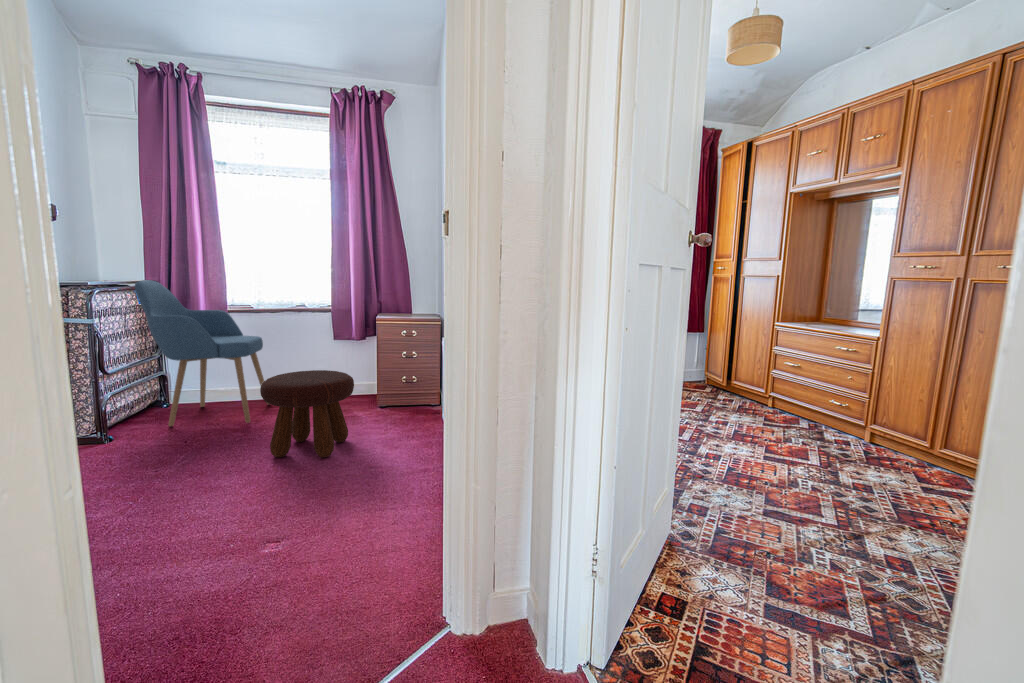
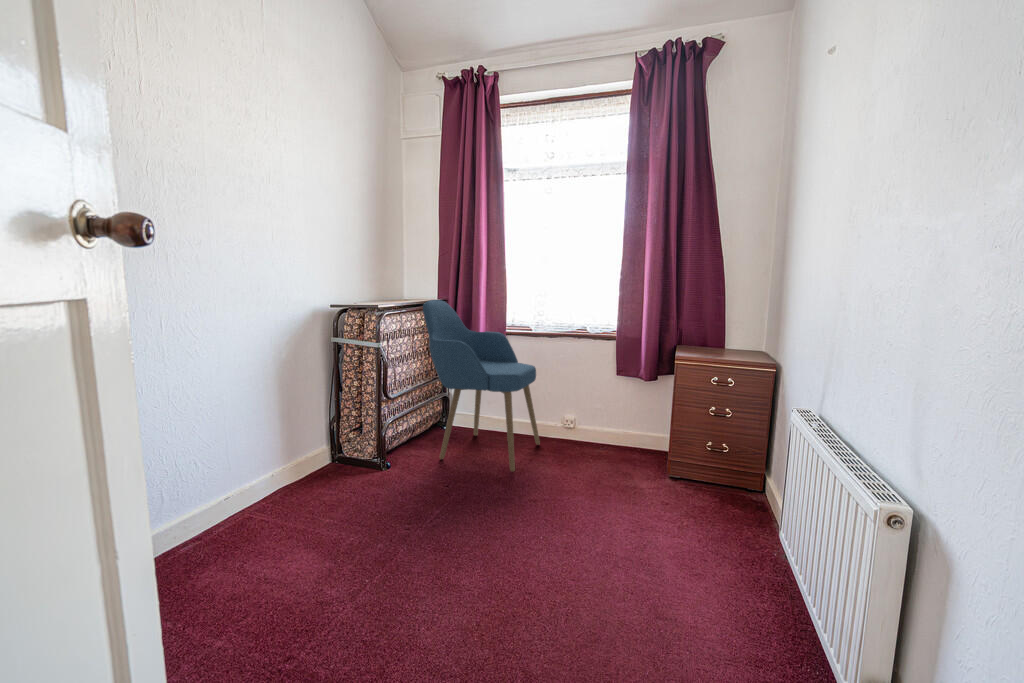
footstool: present [260,370,354,457] -> none [522,427,645,571]

